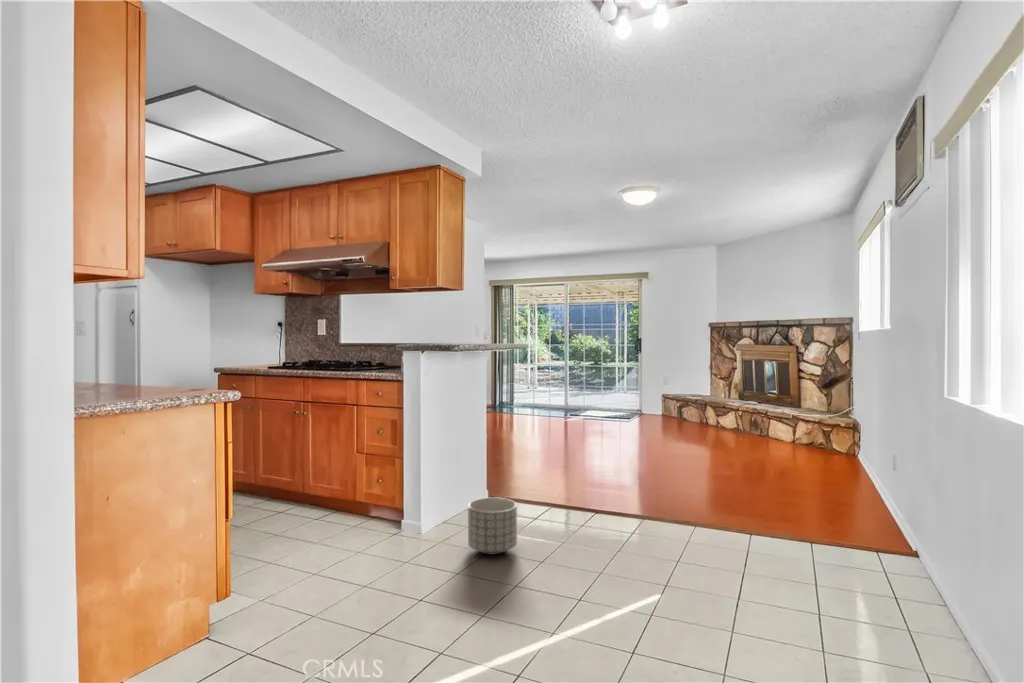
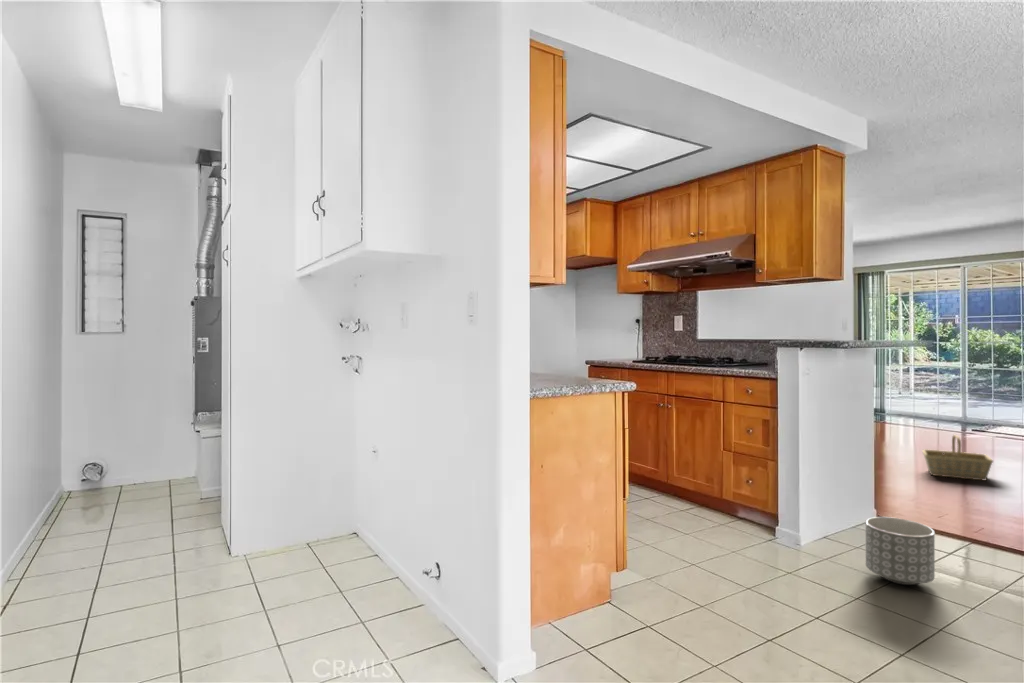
basket: none [531,420,575,455] -> present [923,435,993,480]

